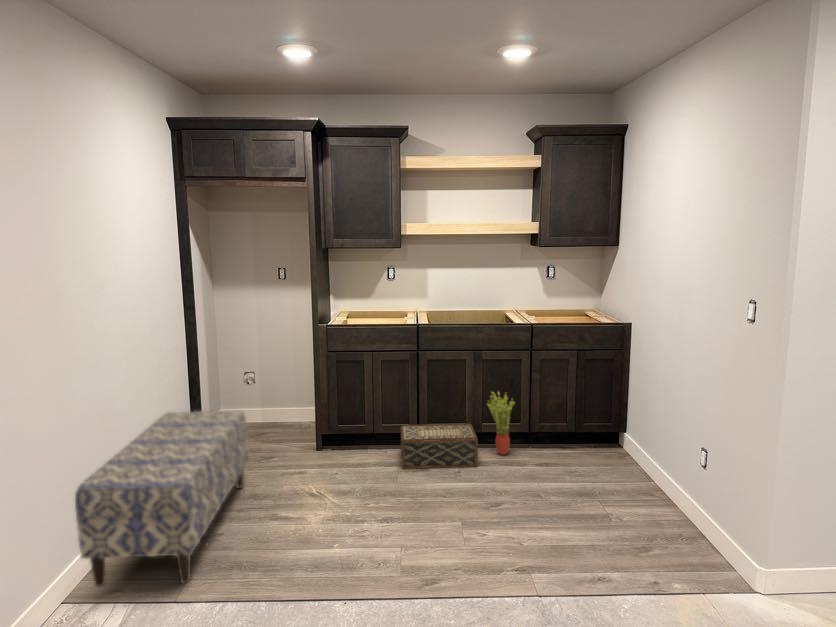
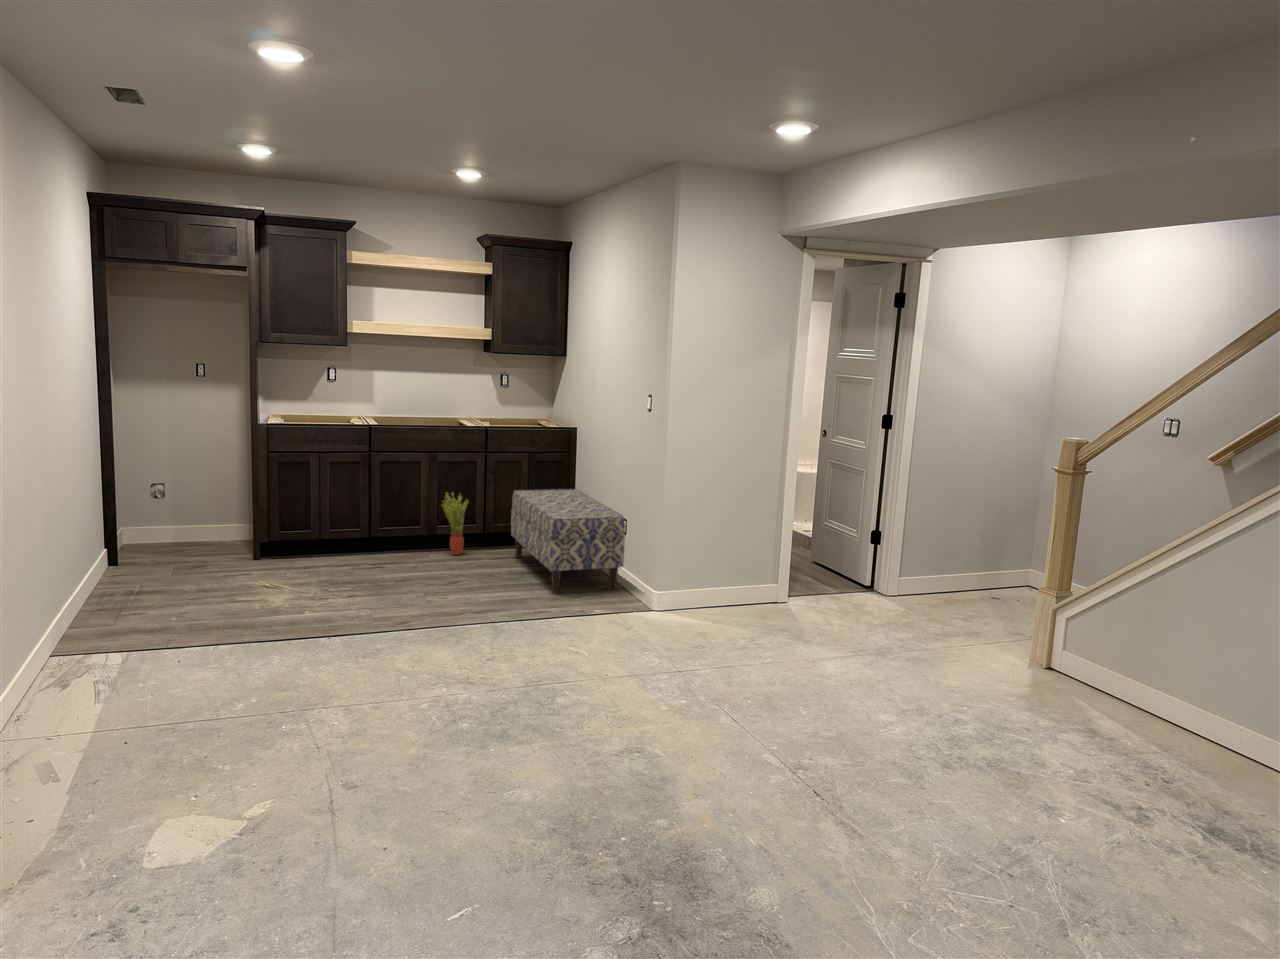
bench: present [75,411,249,587] -> present [511,489,625,594]
woven basket: present [401,424,478,469] -> none [351,526,433,568]

